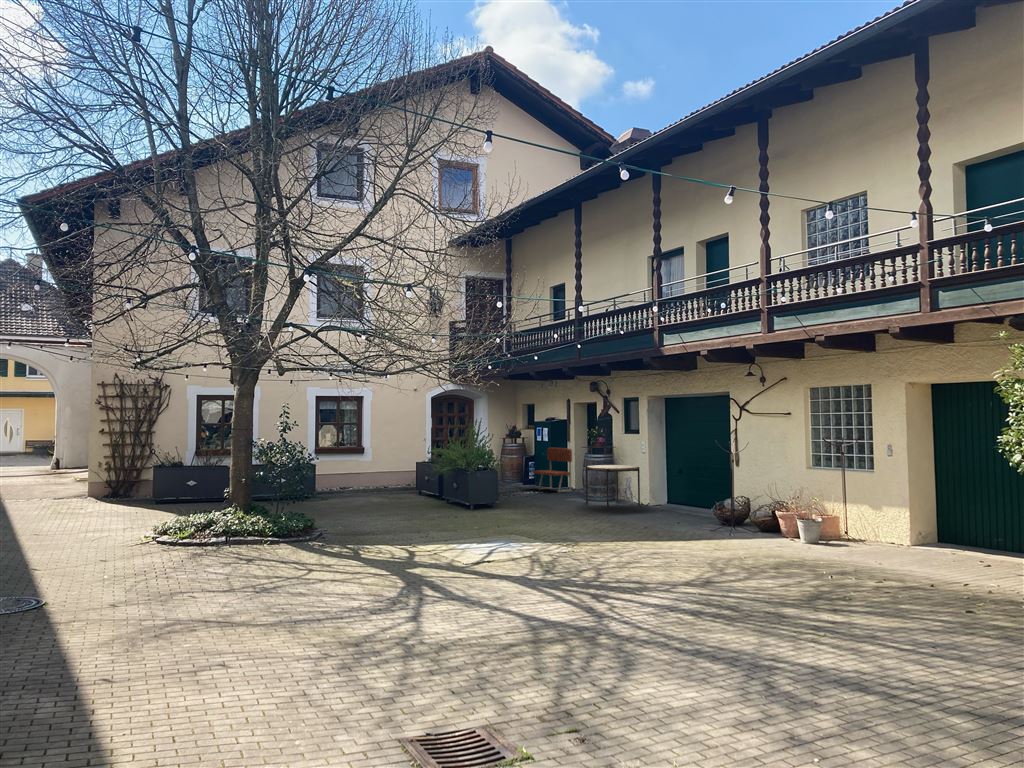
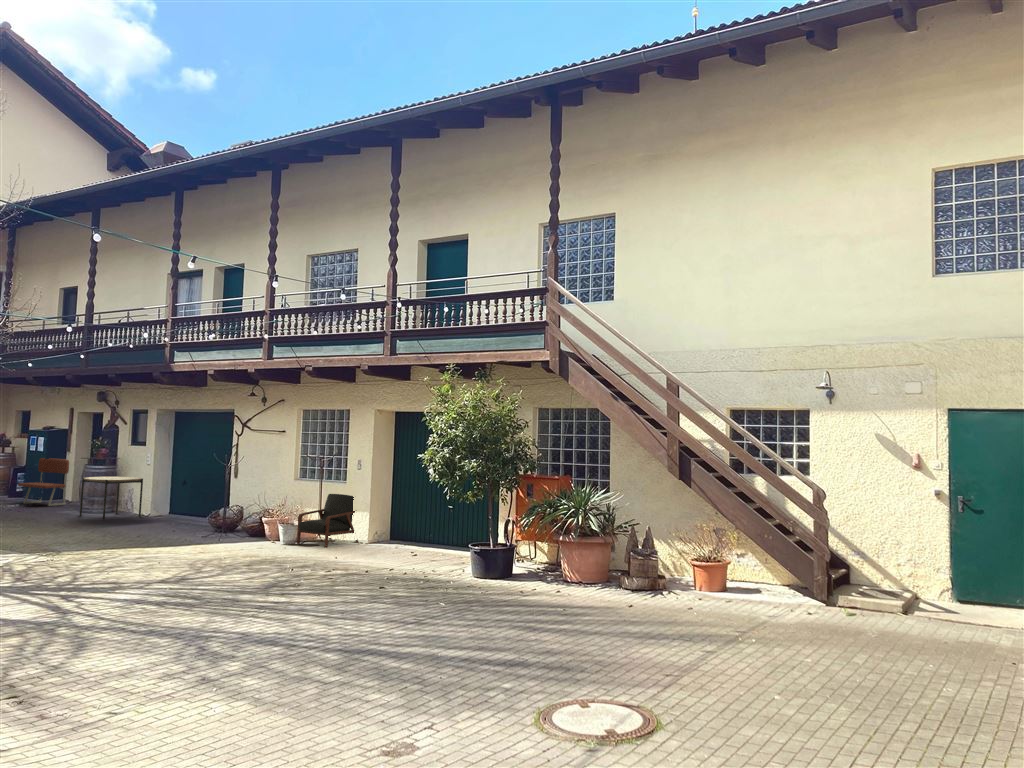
chair: none [818,487,898,553] -> present [297,494,358,548]

